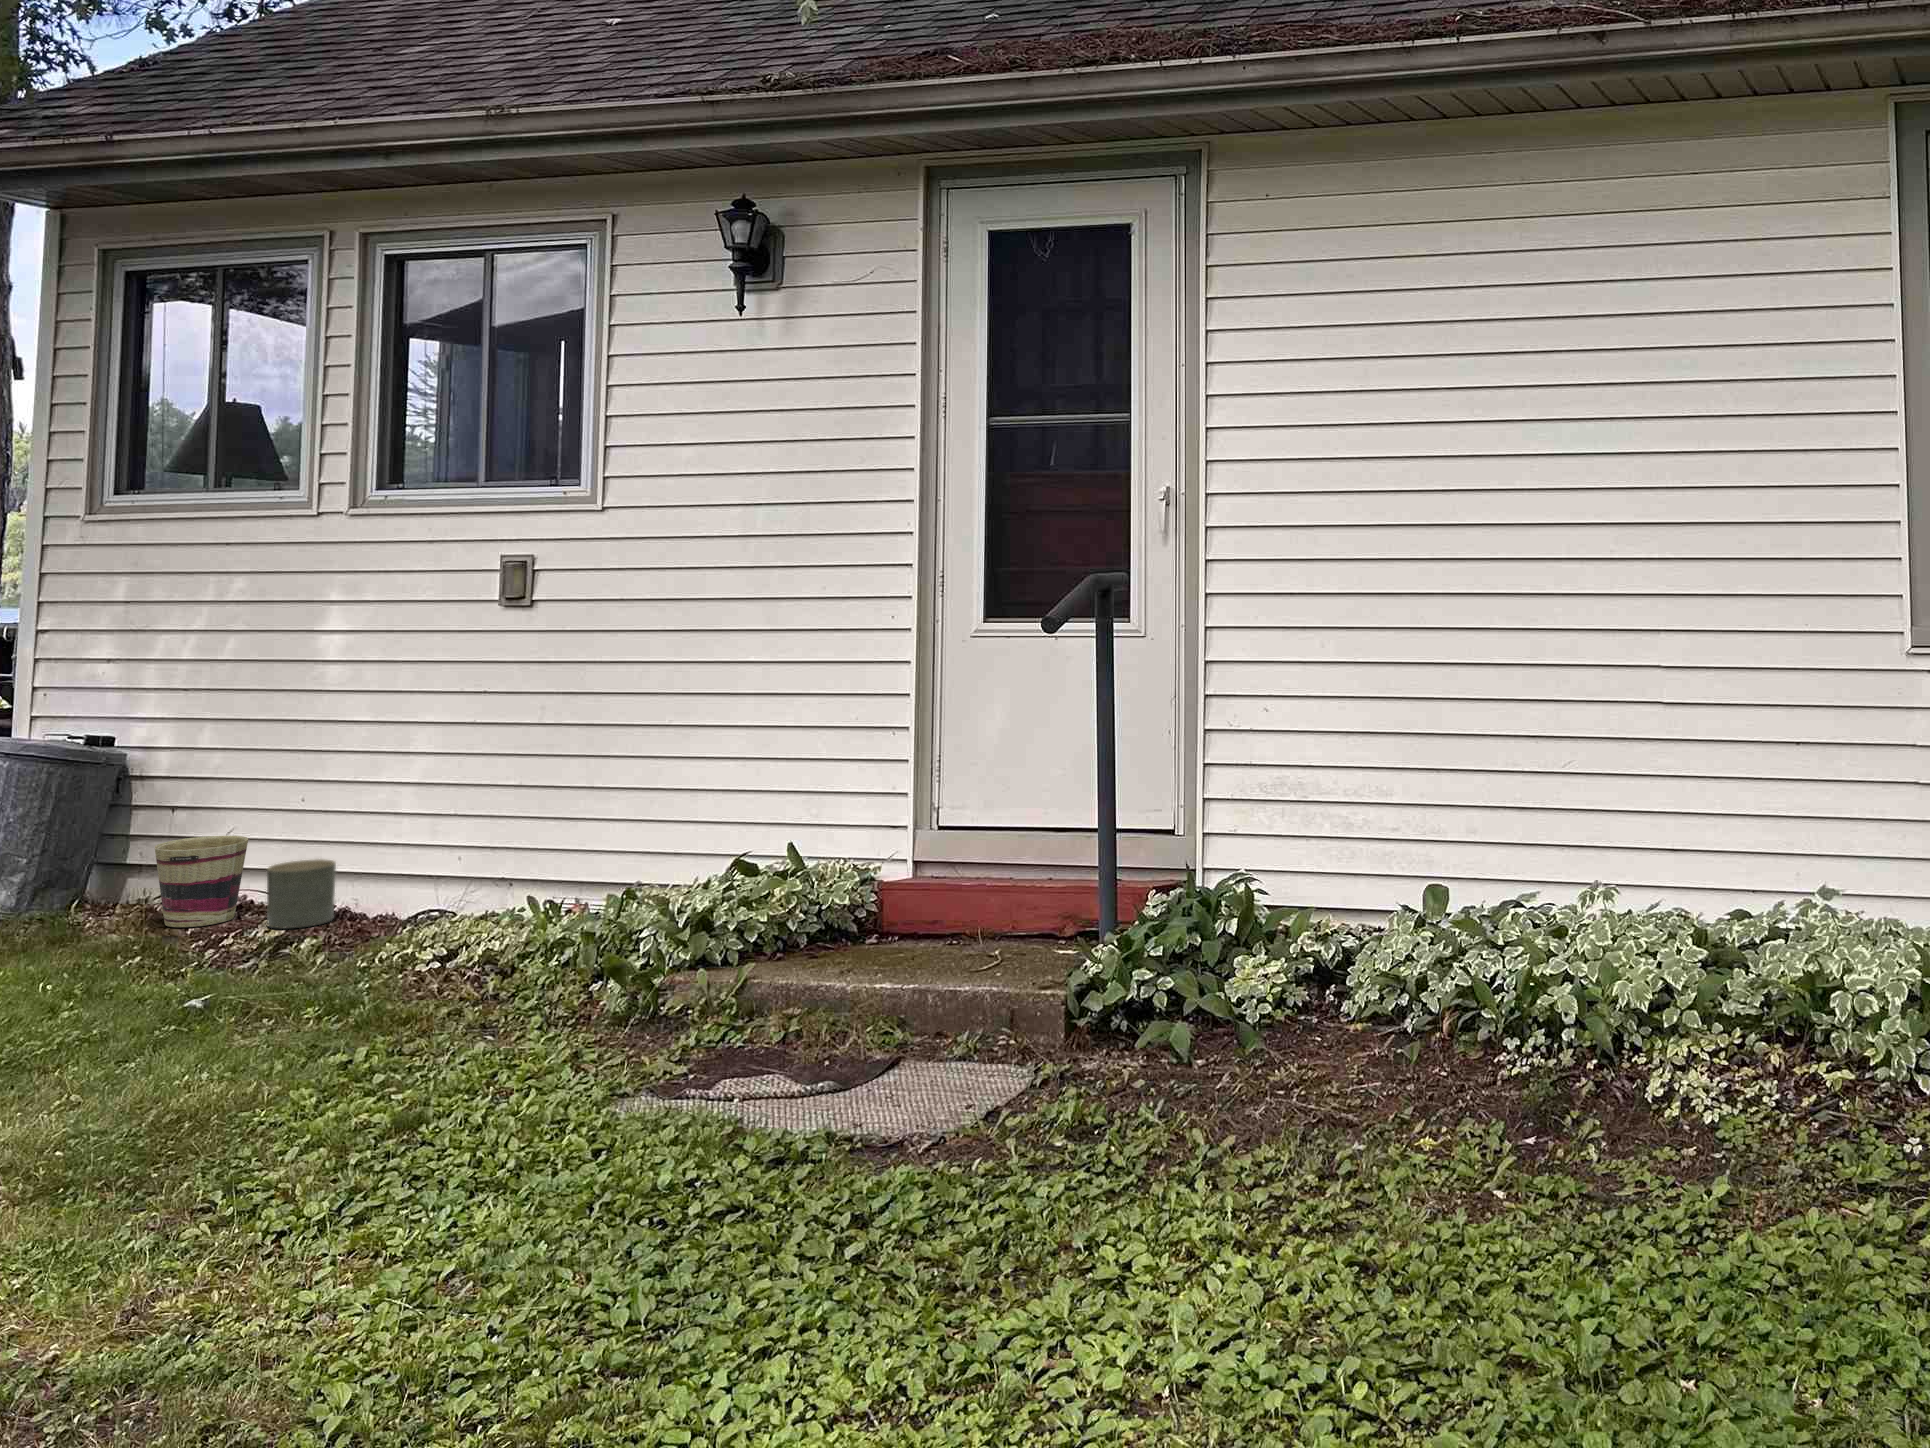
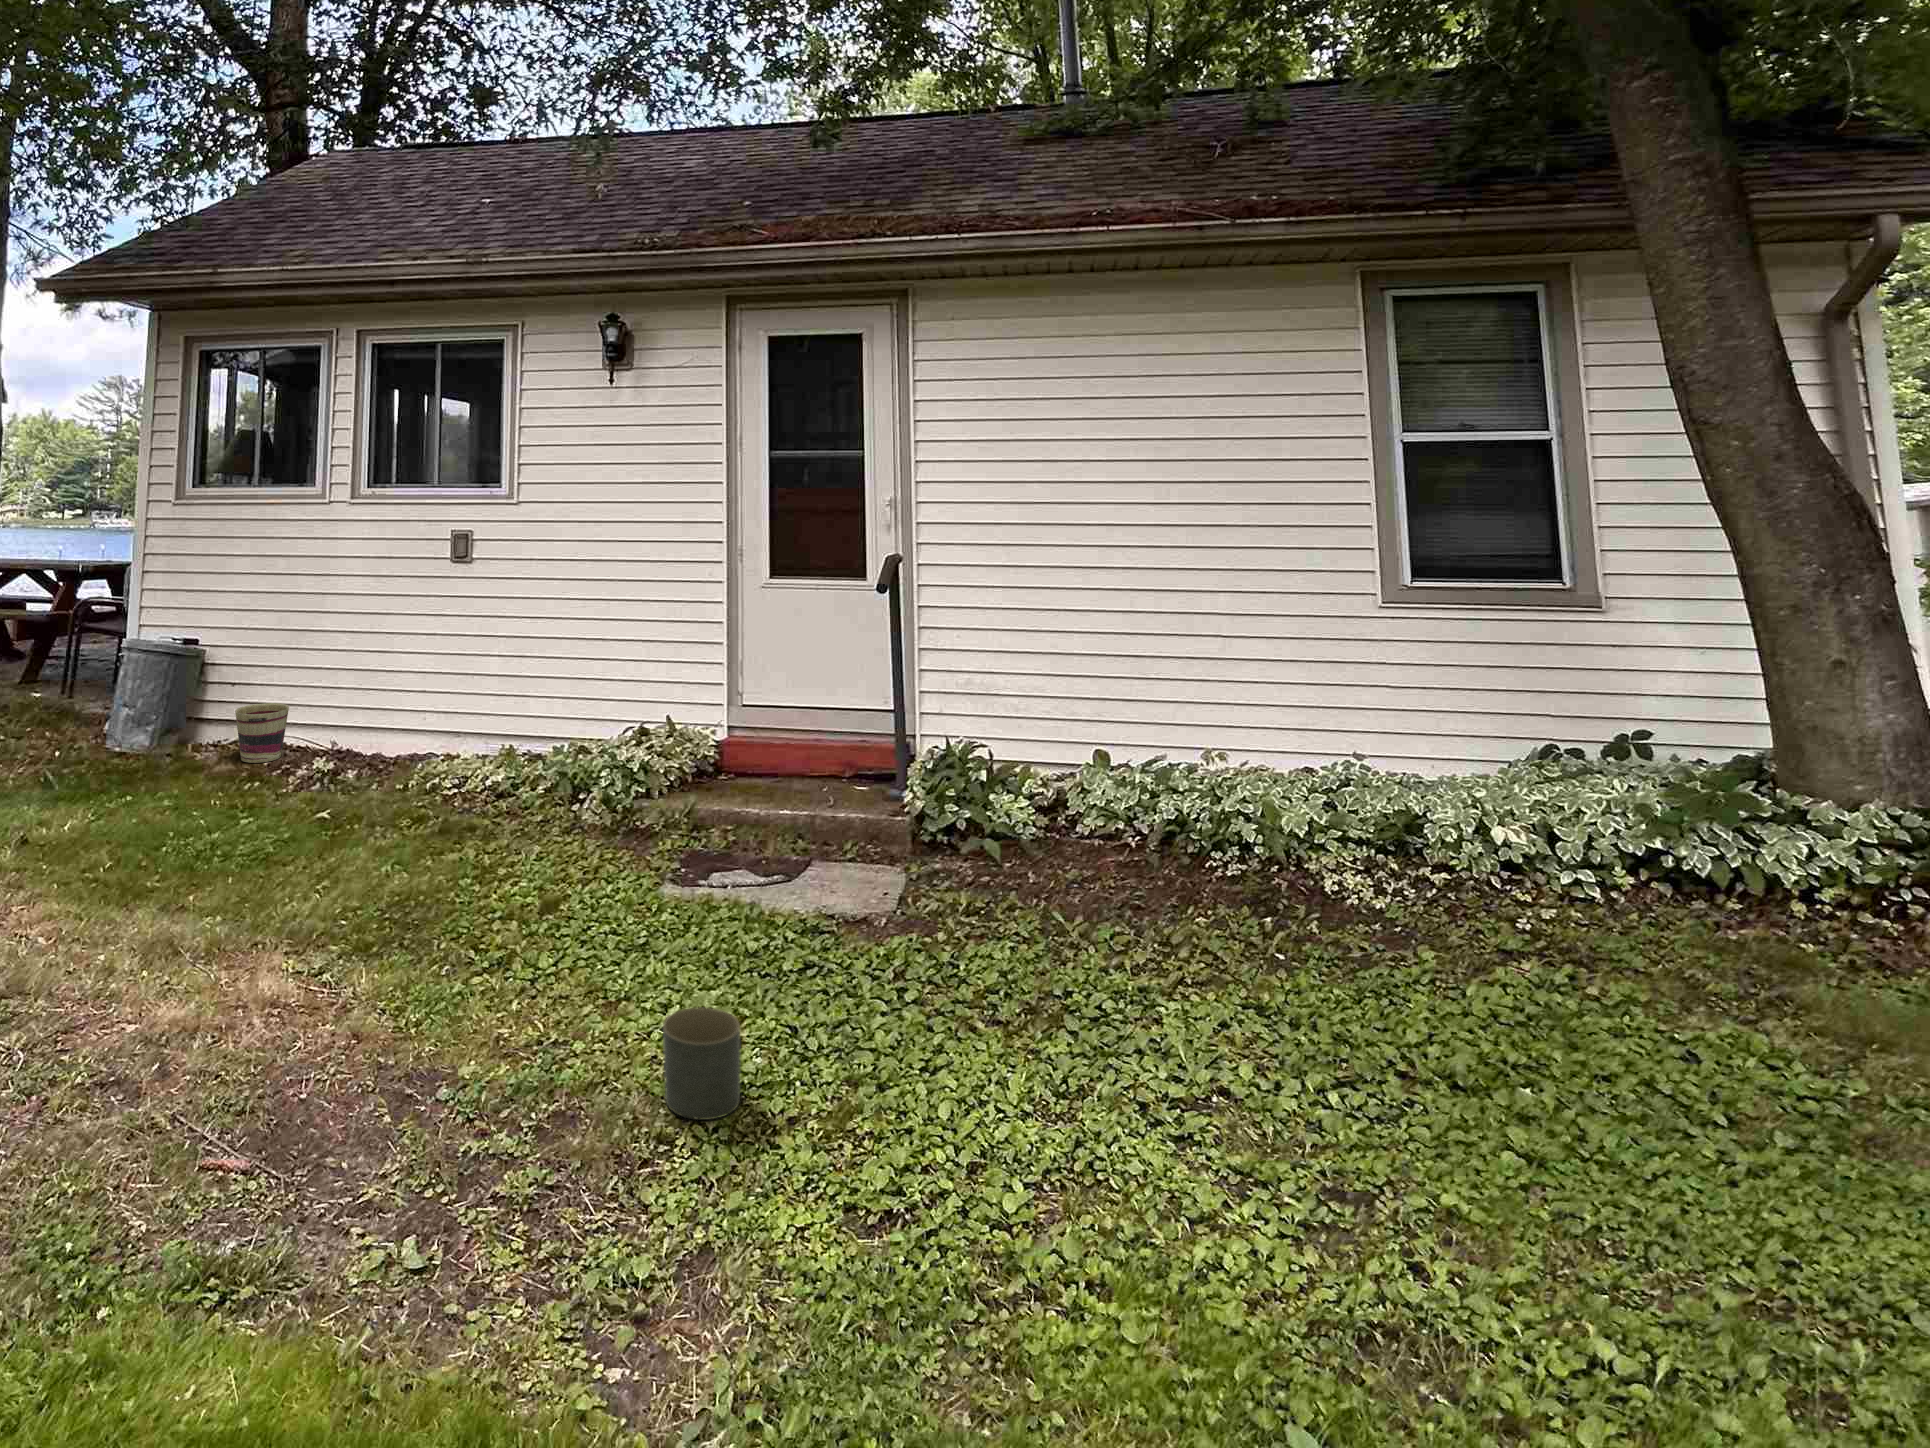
planter: present [267,859,336,929] -> present [663,1007,740,1120]

